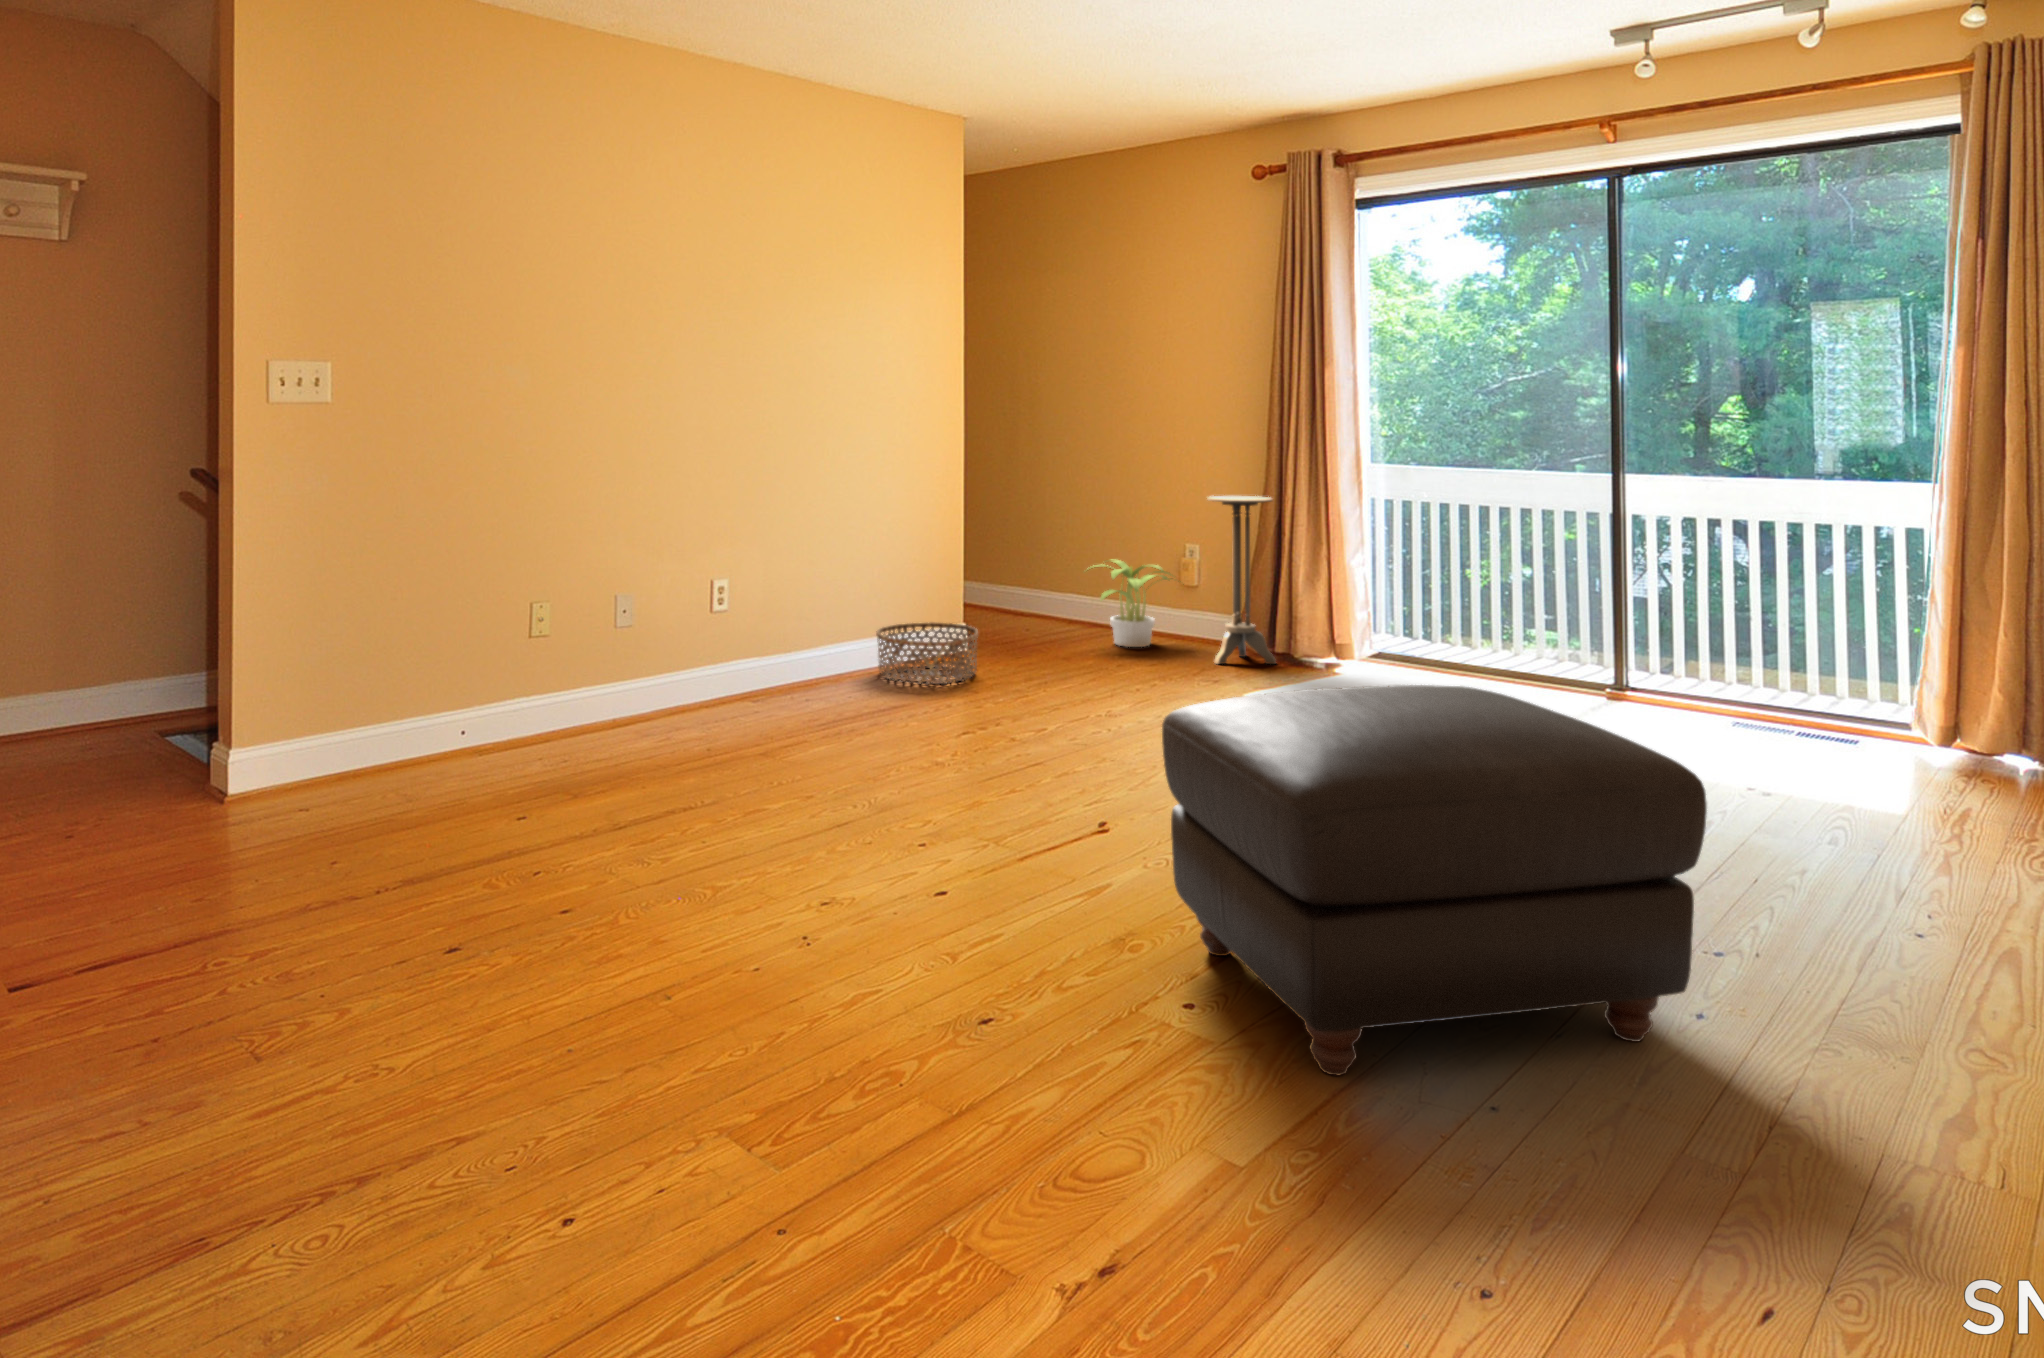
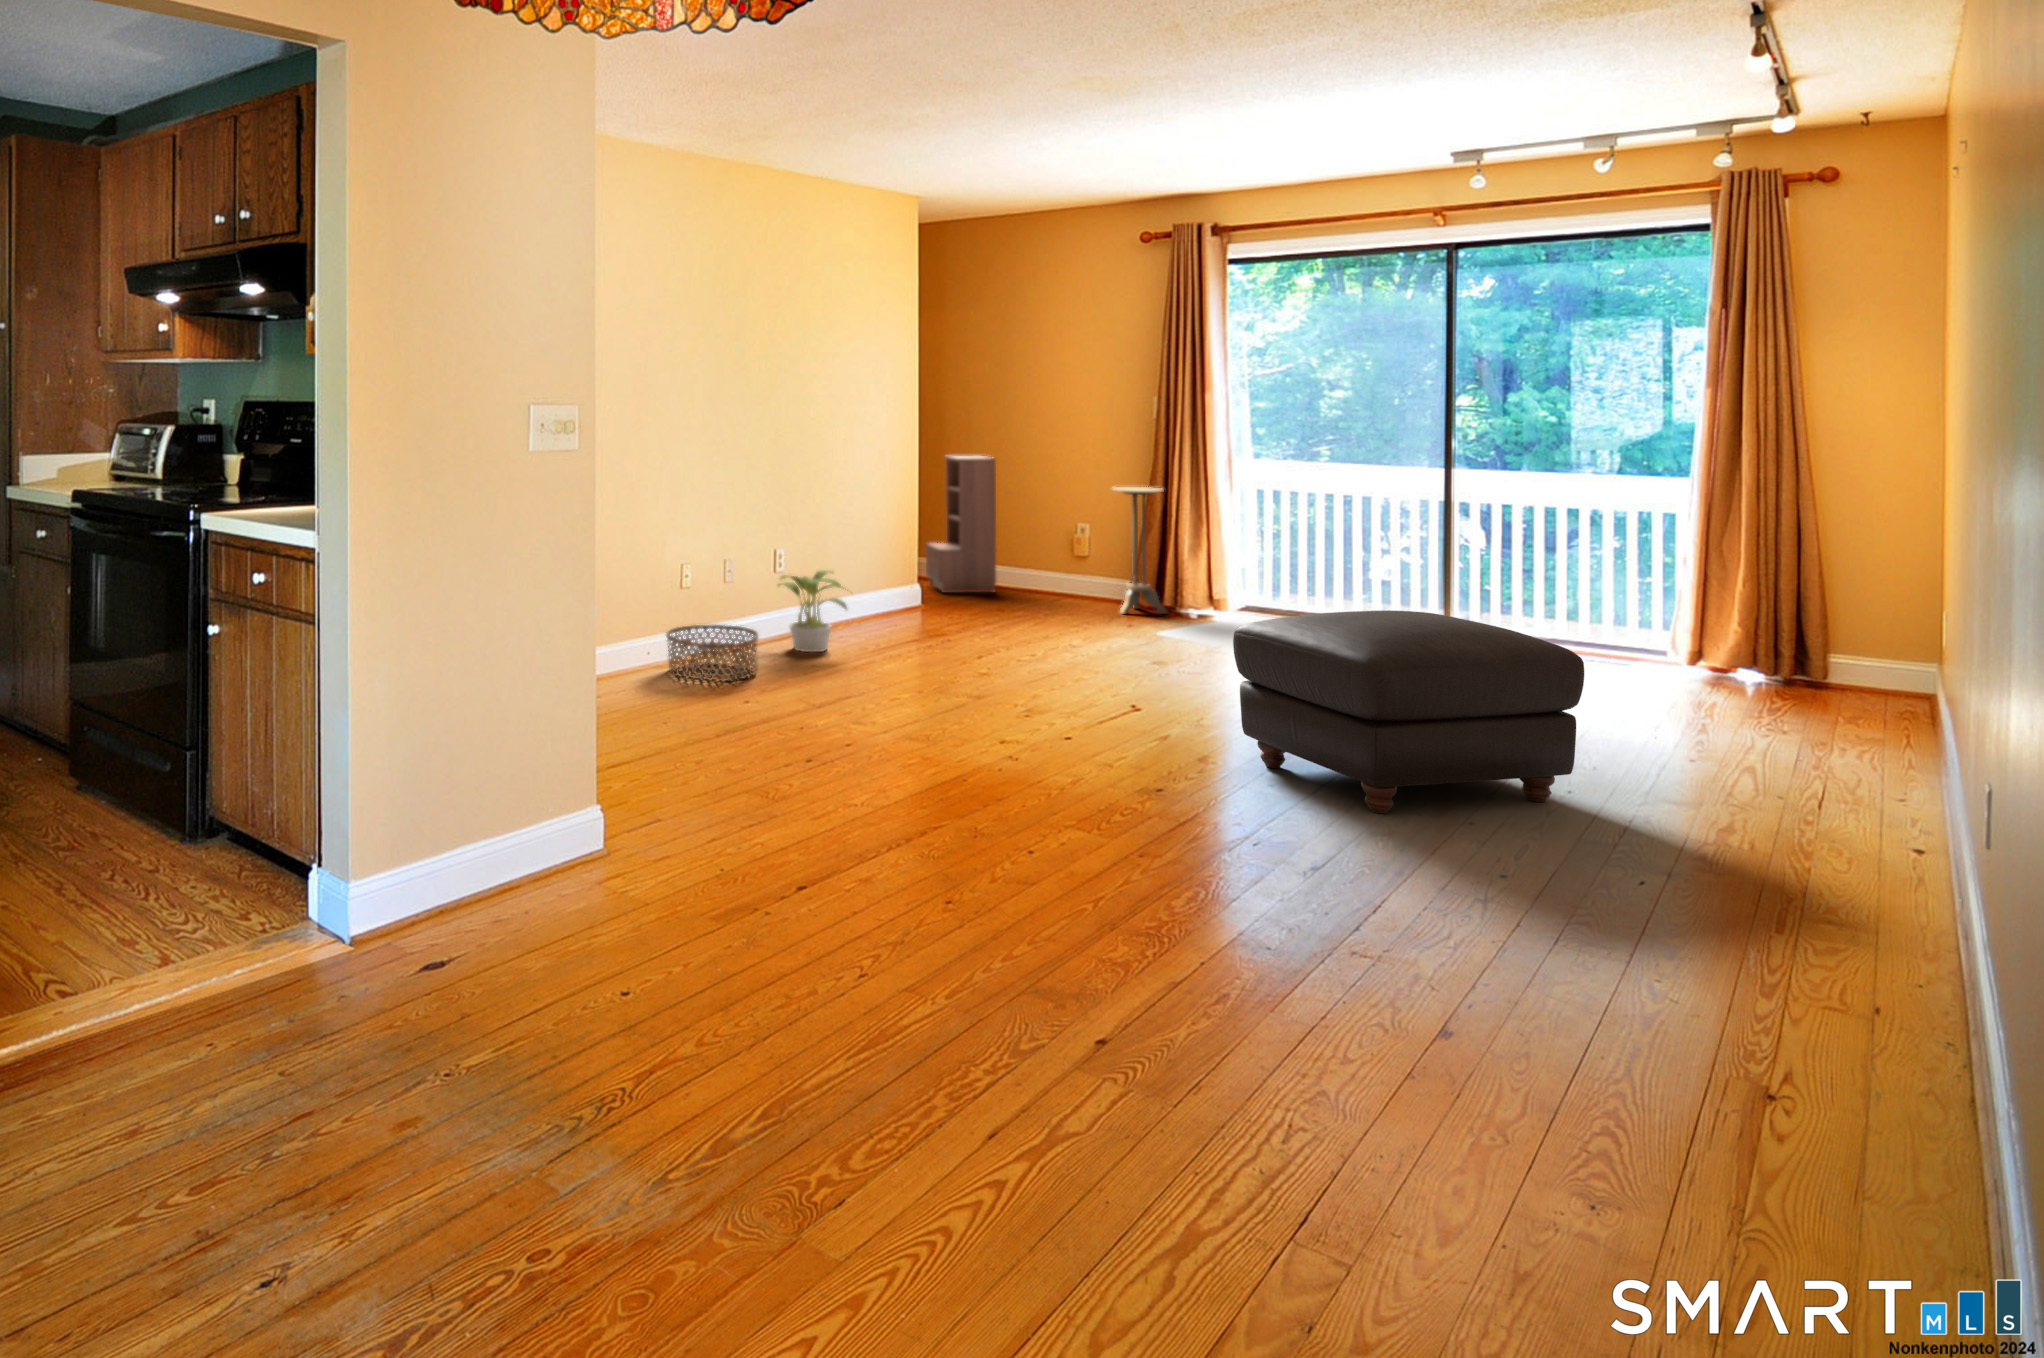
bookshelf: none [1006,458,1084,633] -> present [926,456,996,592]
potted plant: present [1090,559,1181,647] -> present [779,570,847,652]
basket: present [876,622,978,684] -> present [666,625,758,681]

